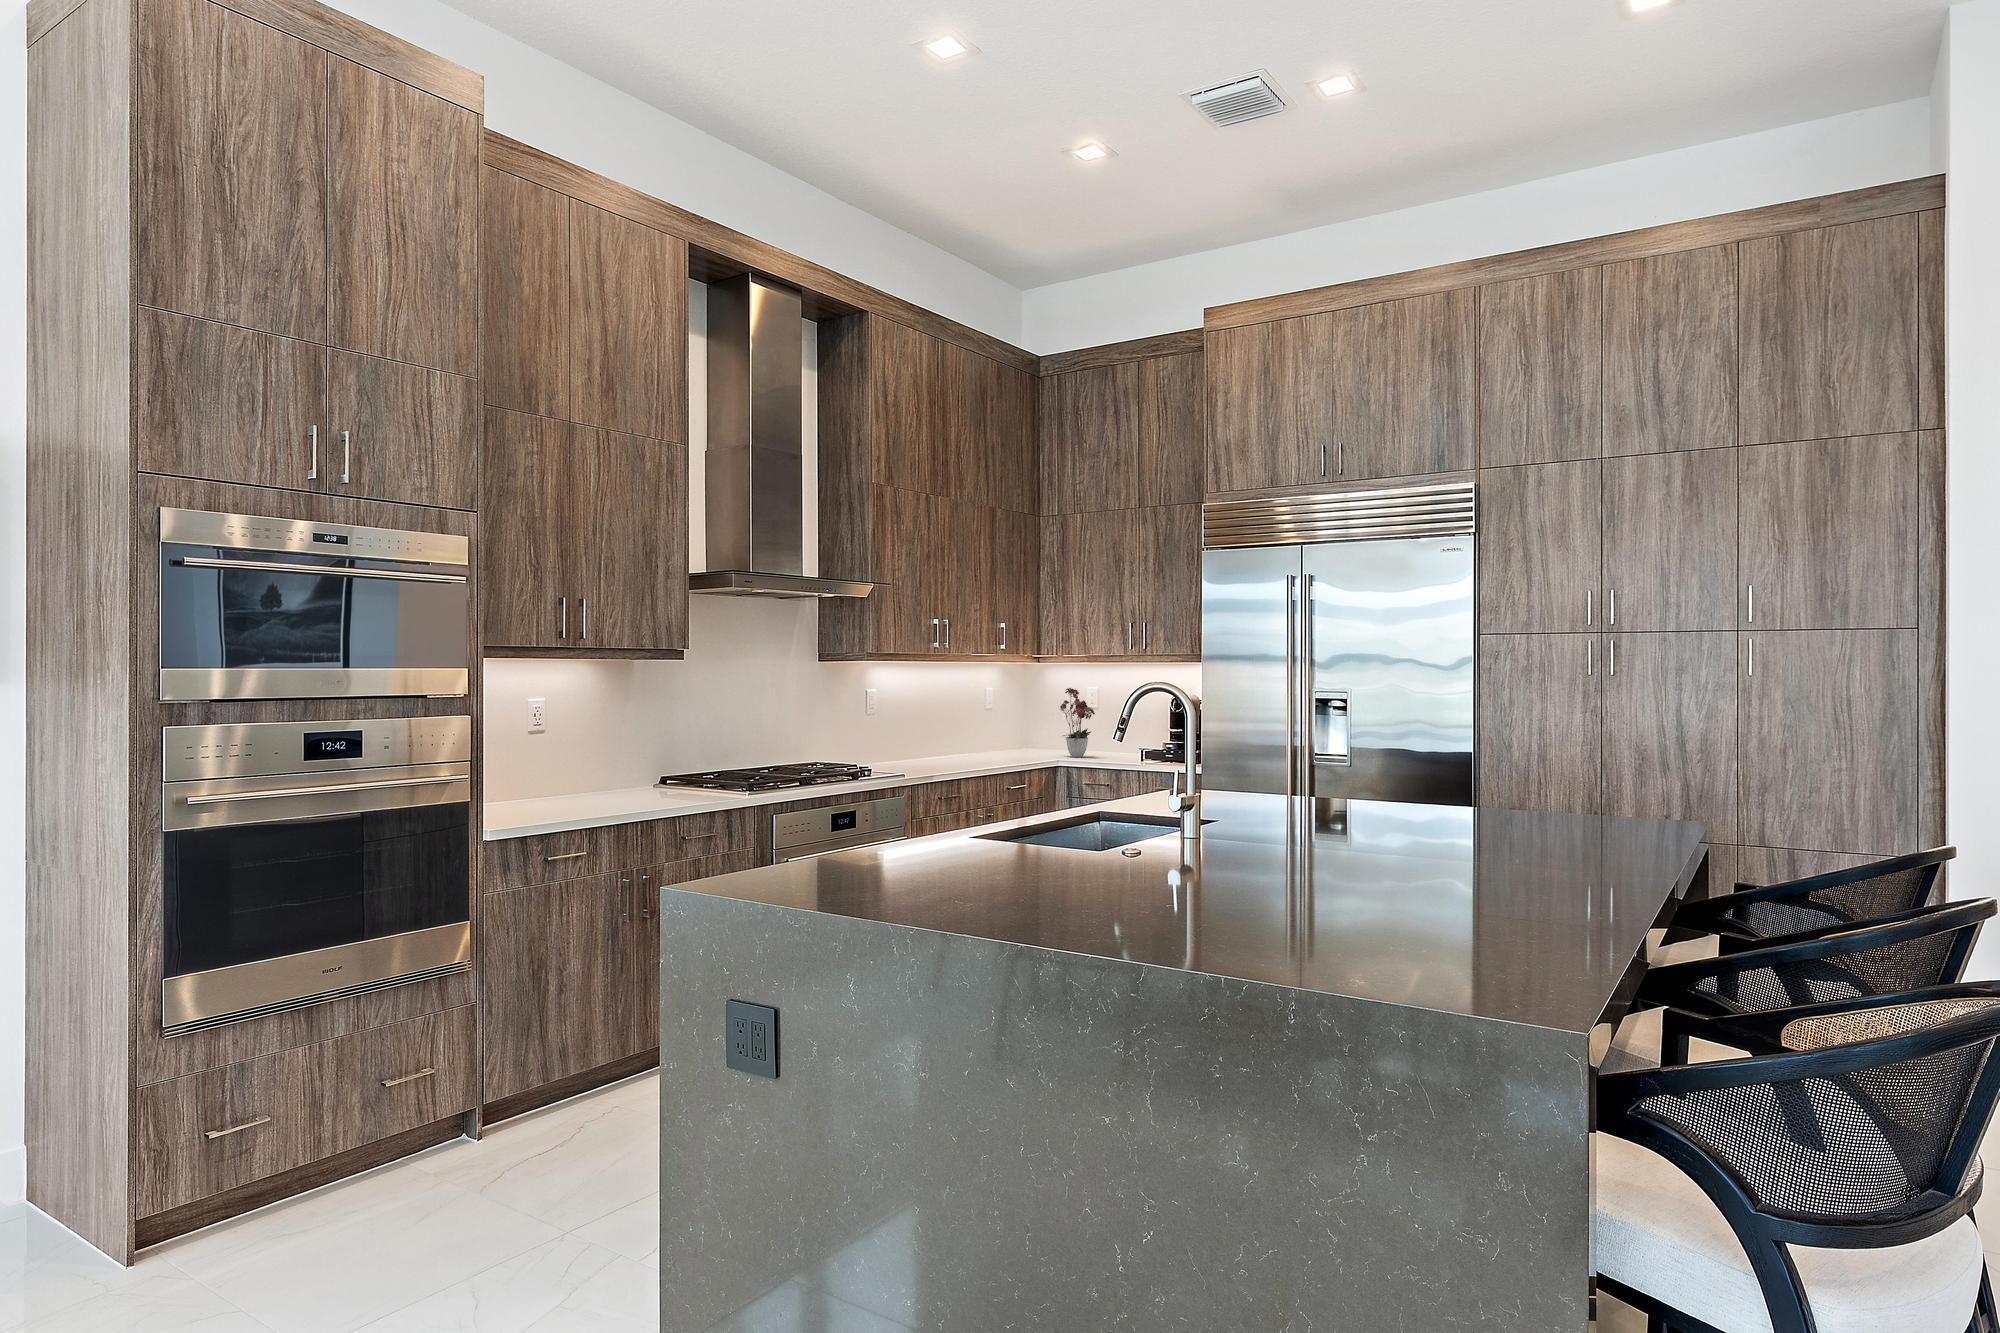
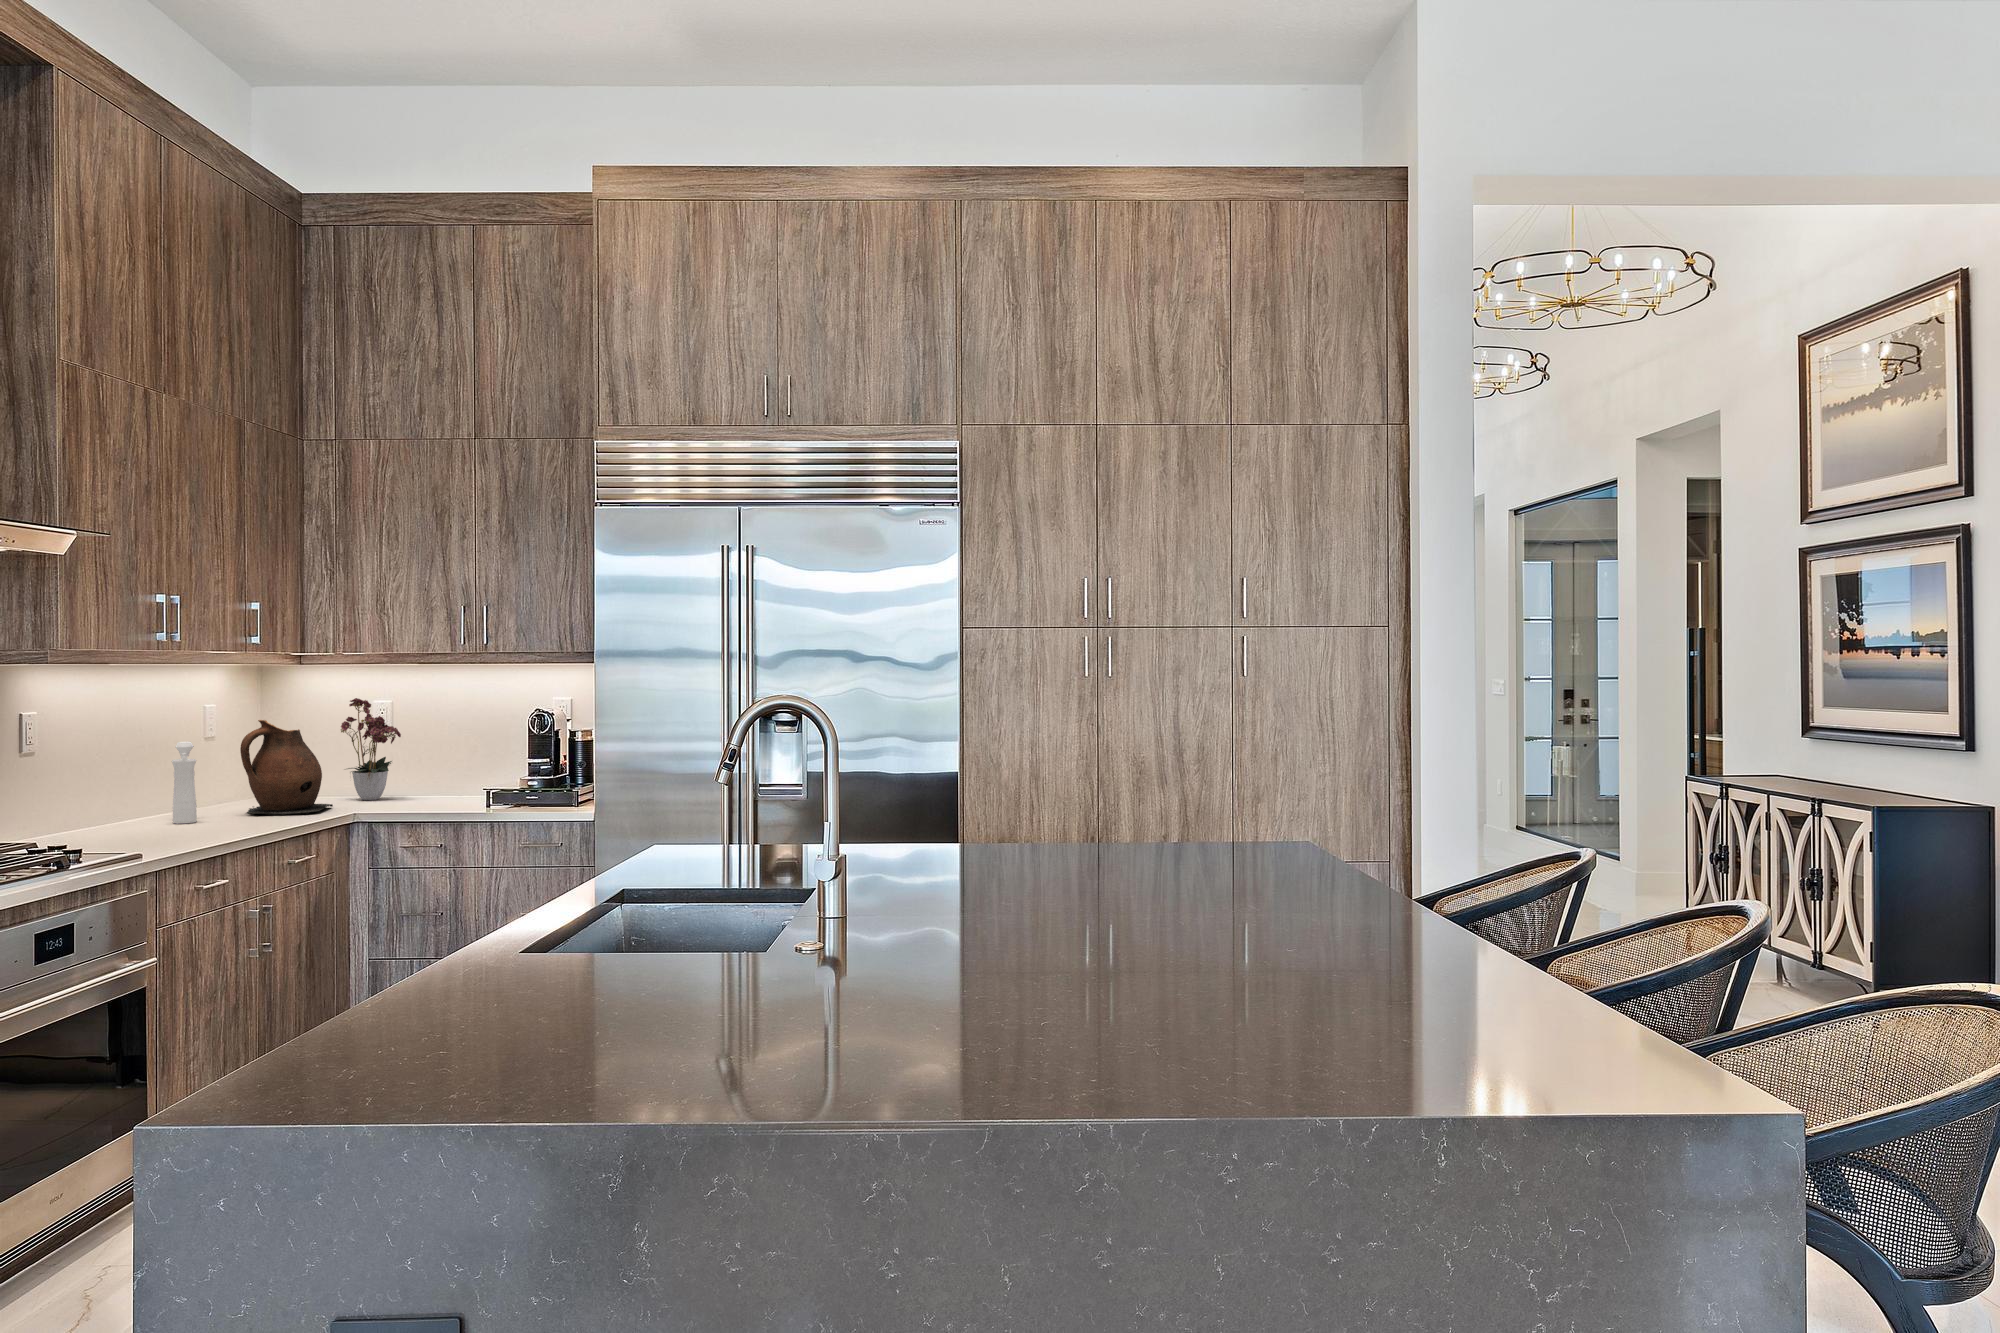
ceramic pitcher: none [992,699,1048,762] -> present [240,720,333,814]
pepper mill: none [951,712,966,762] -> present [172,742,197,824]

